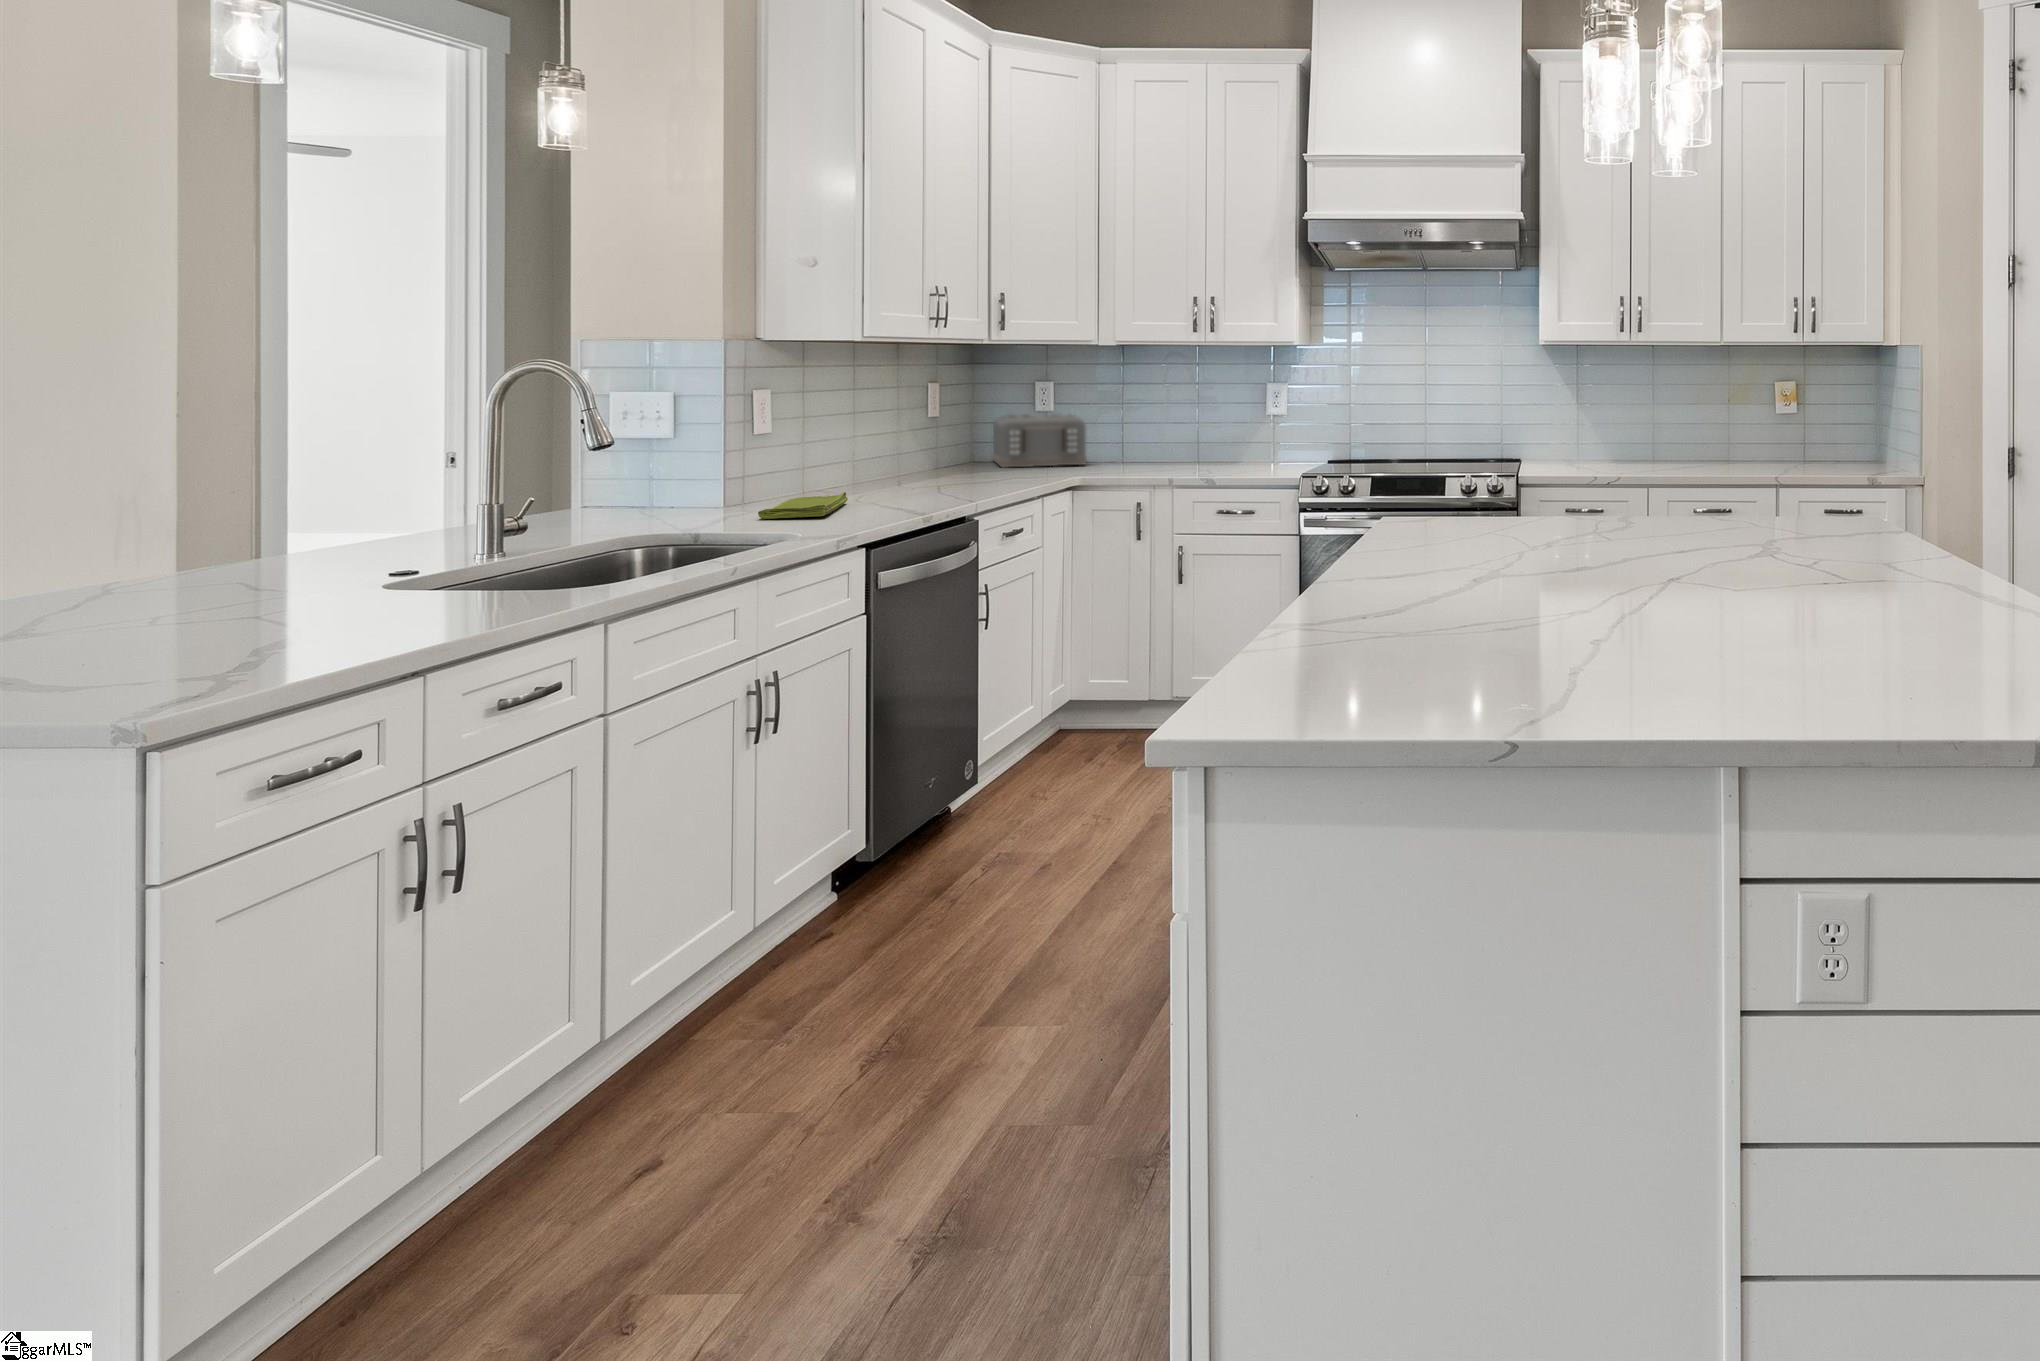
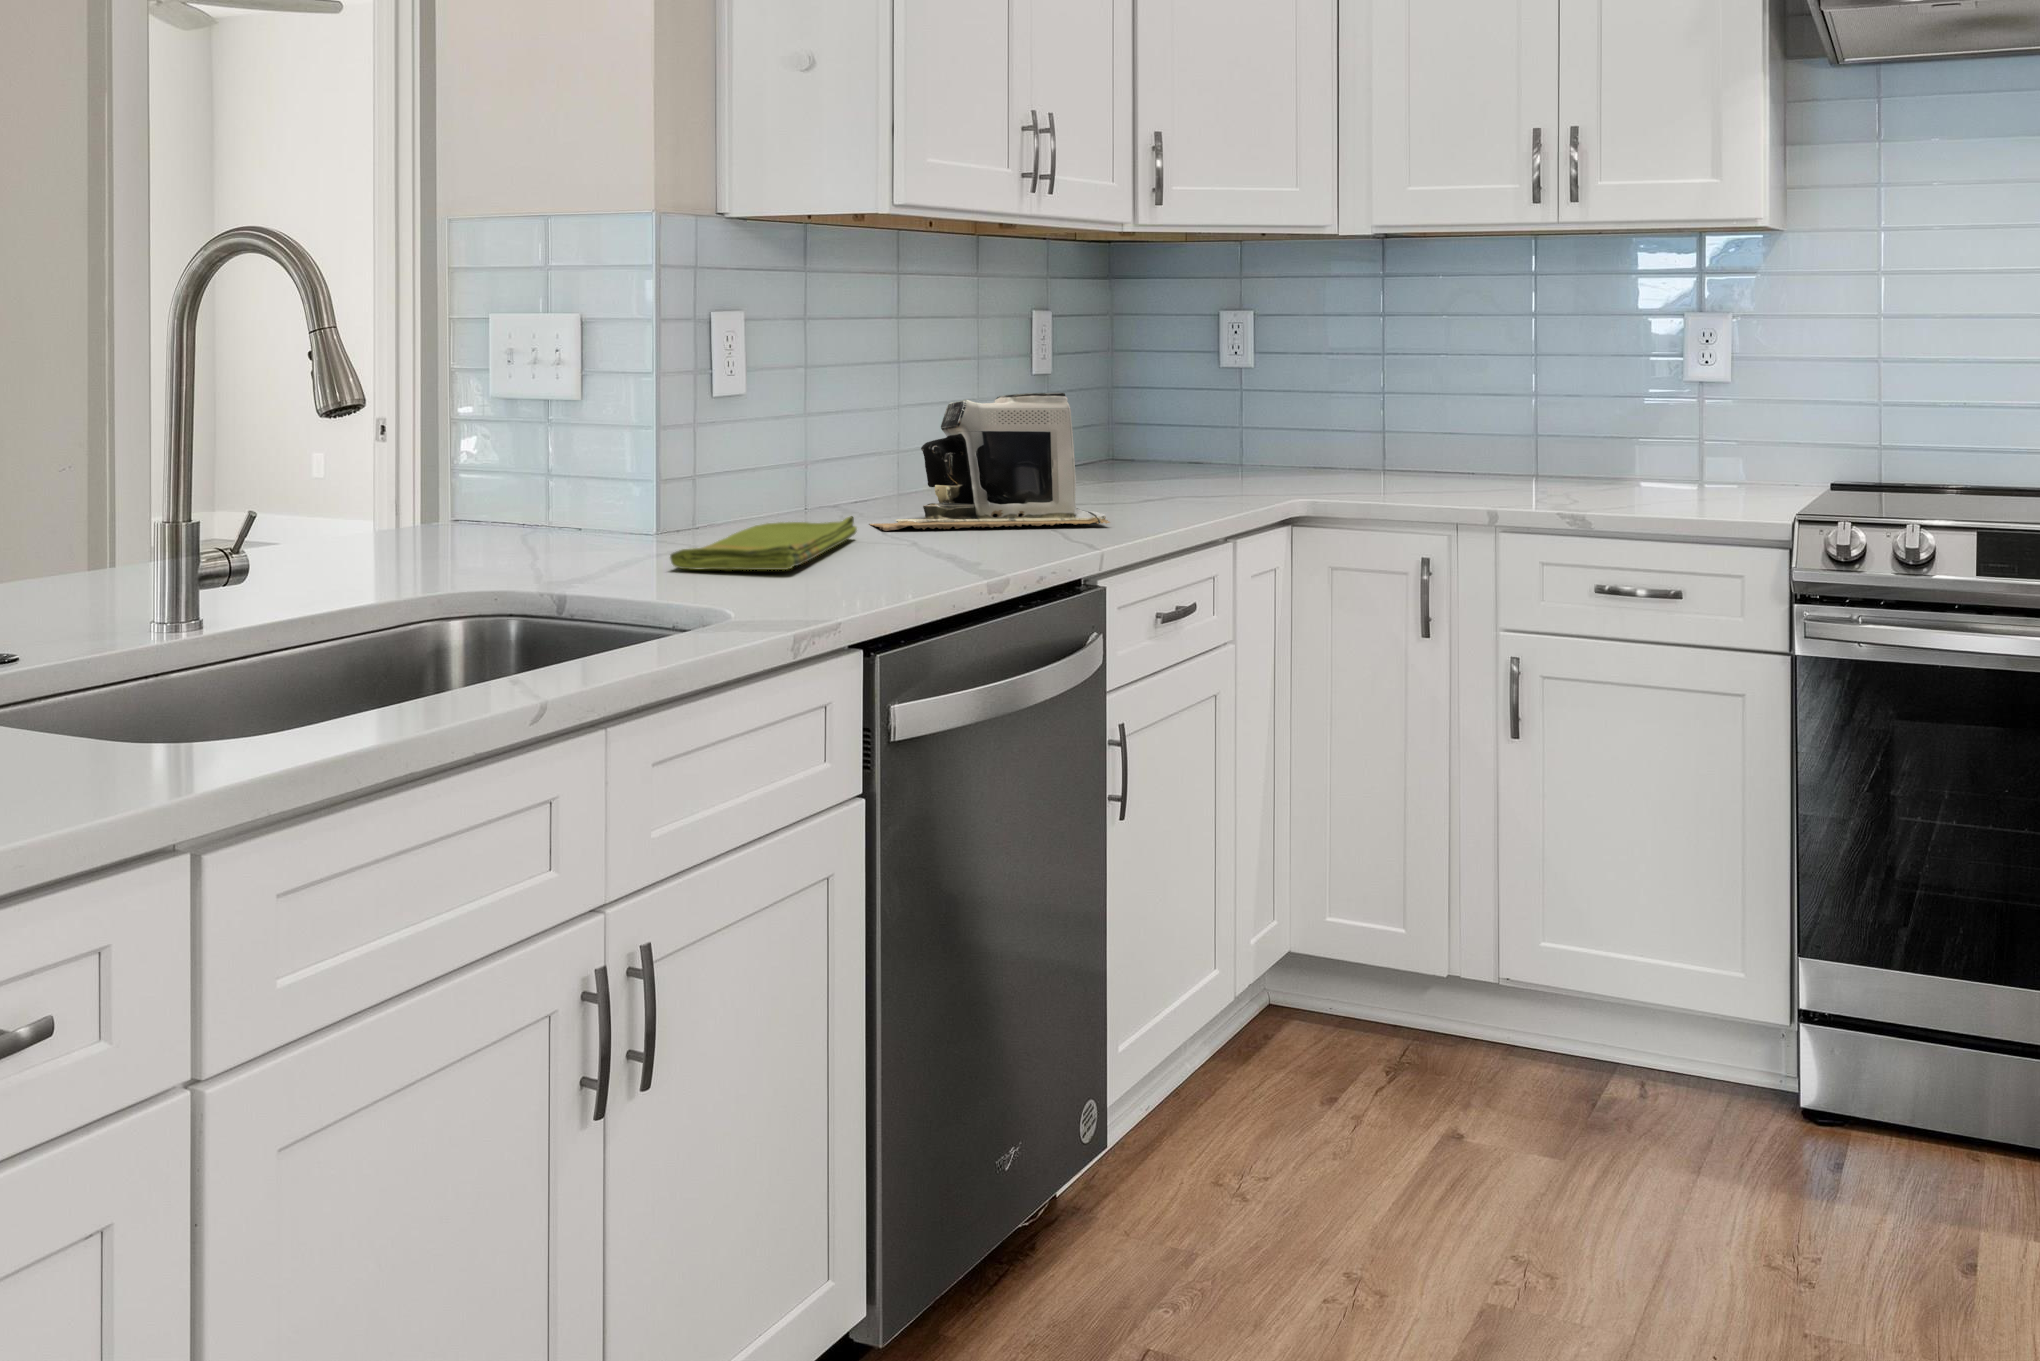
toaster: present [992,413,1087,467] -> none [1145,372,1316,472]
coffee maker: none [849,429,980,500] -> present [870,393,1110,531]

